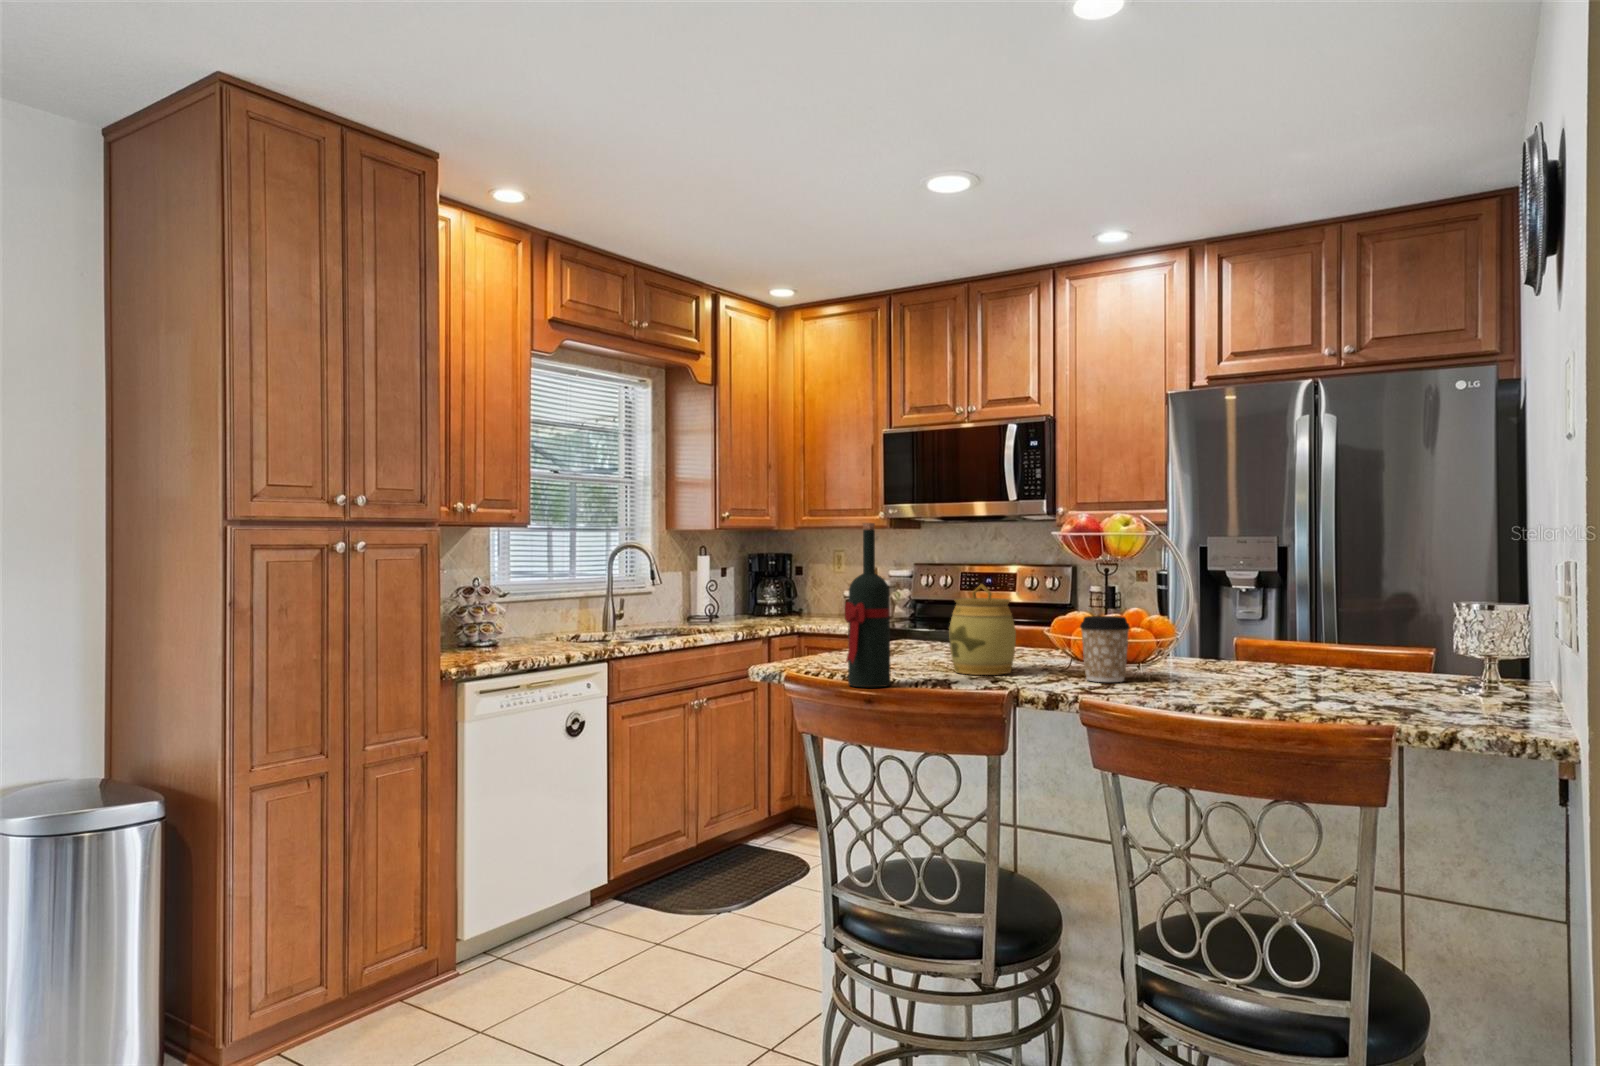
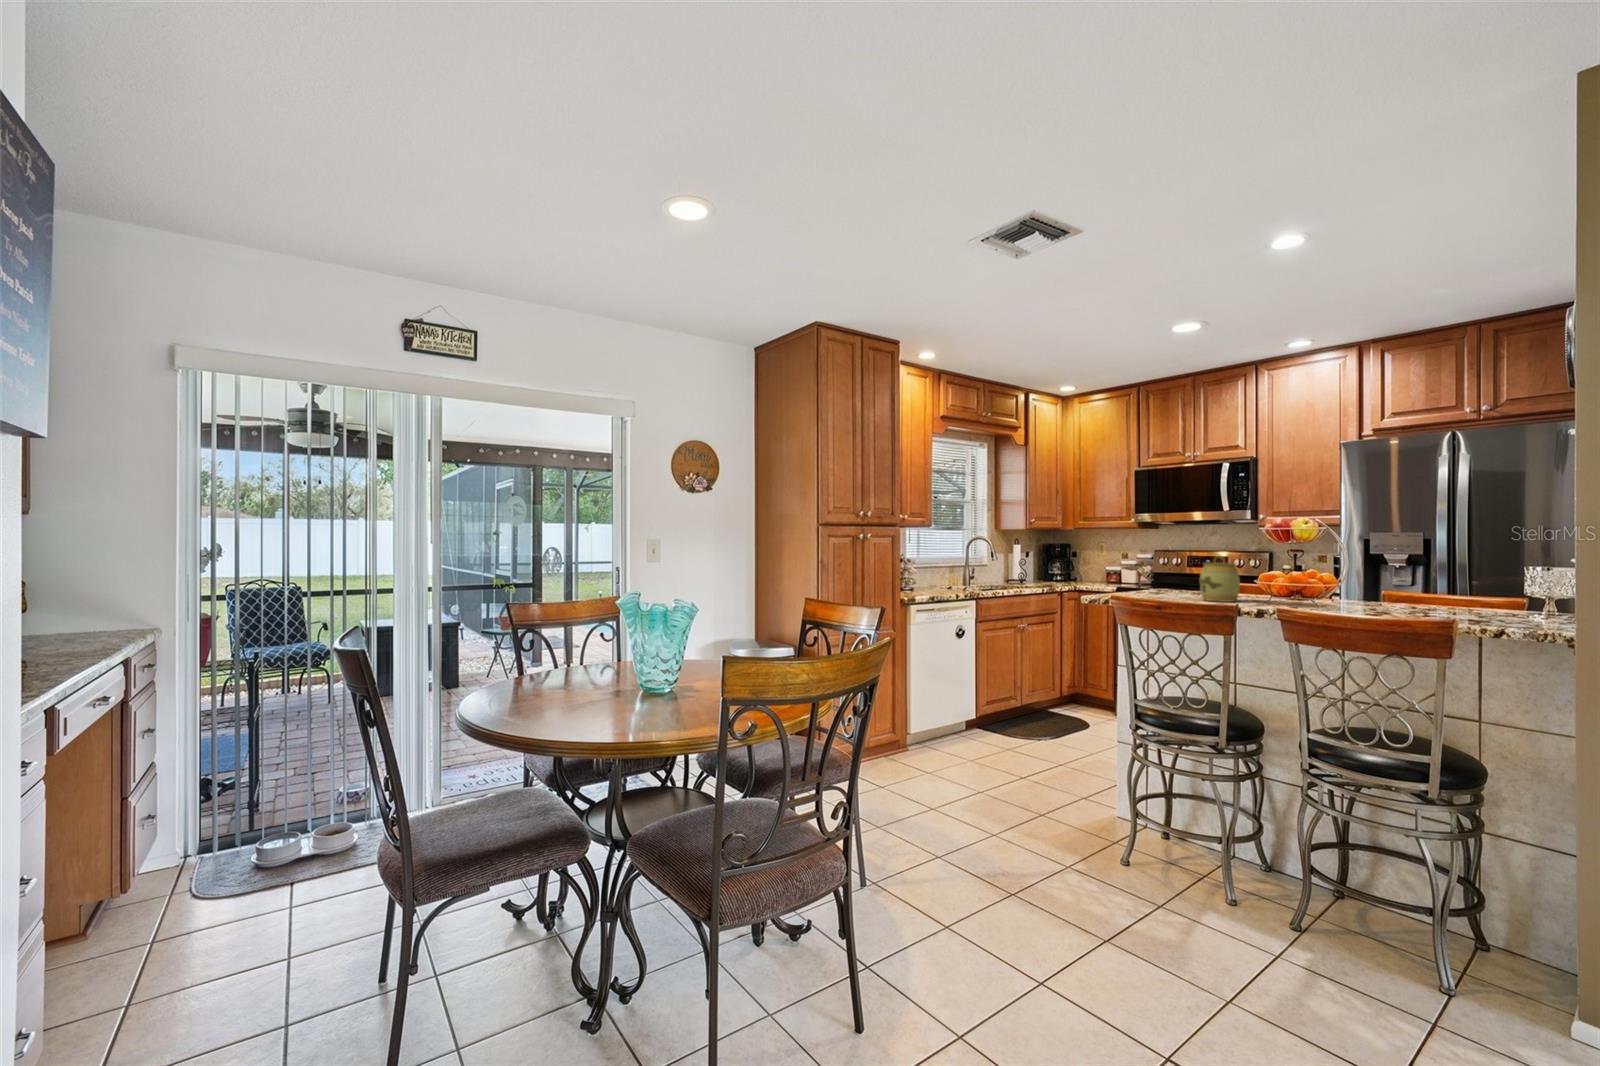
wine bottle: present [845,523,891,687] -> none [1146,523,1171,603]
coffee cup: present [1080,616,1130,682] -> none [1279,572,1310,606]

